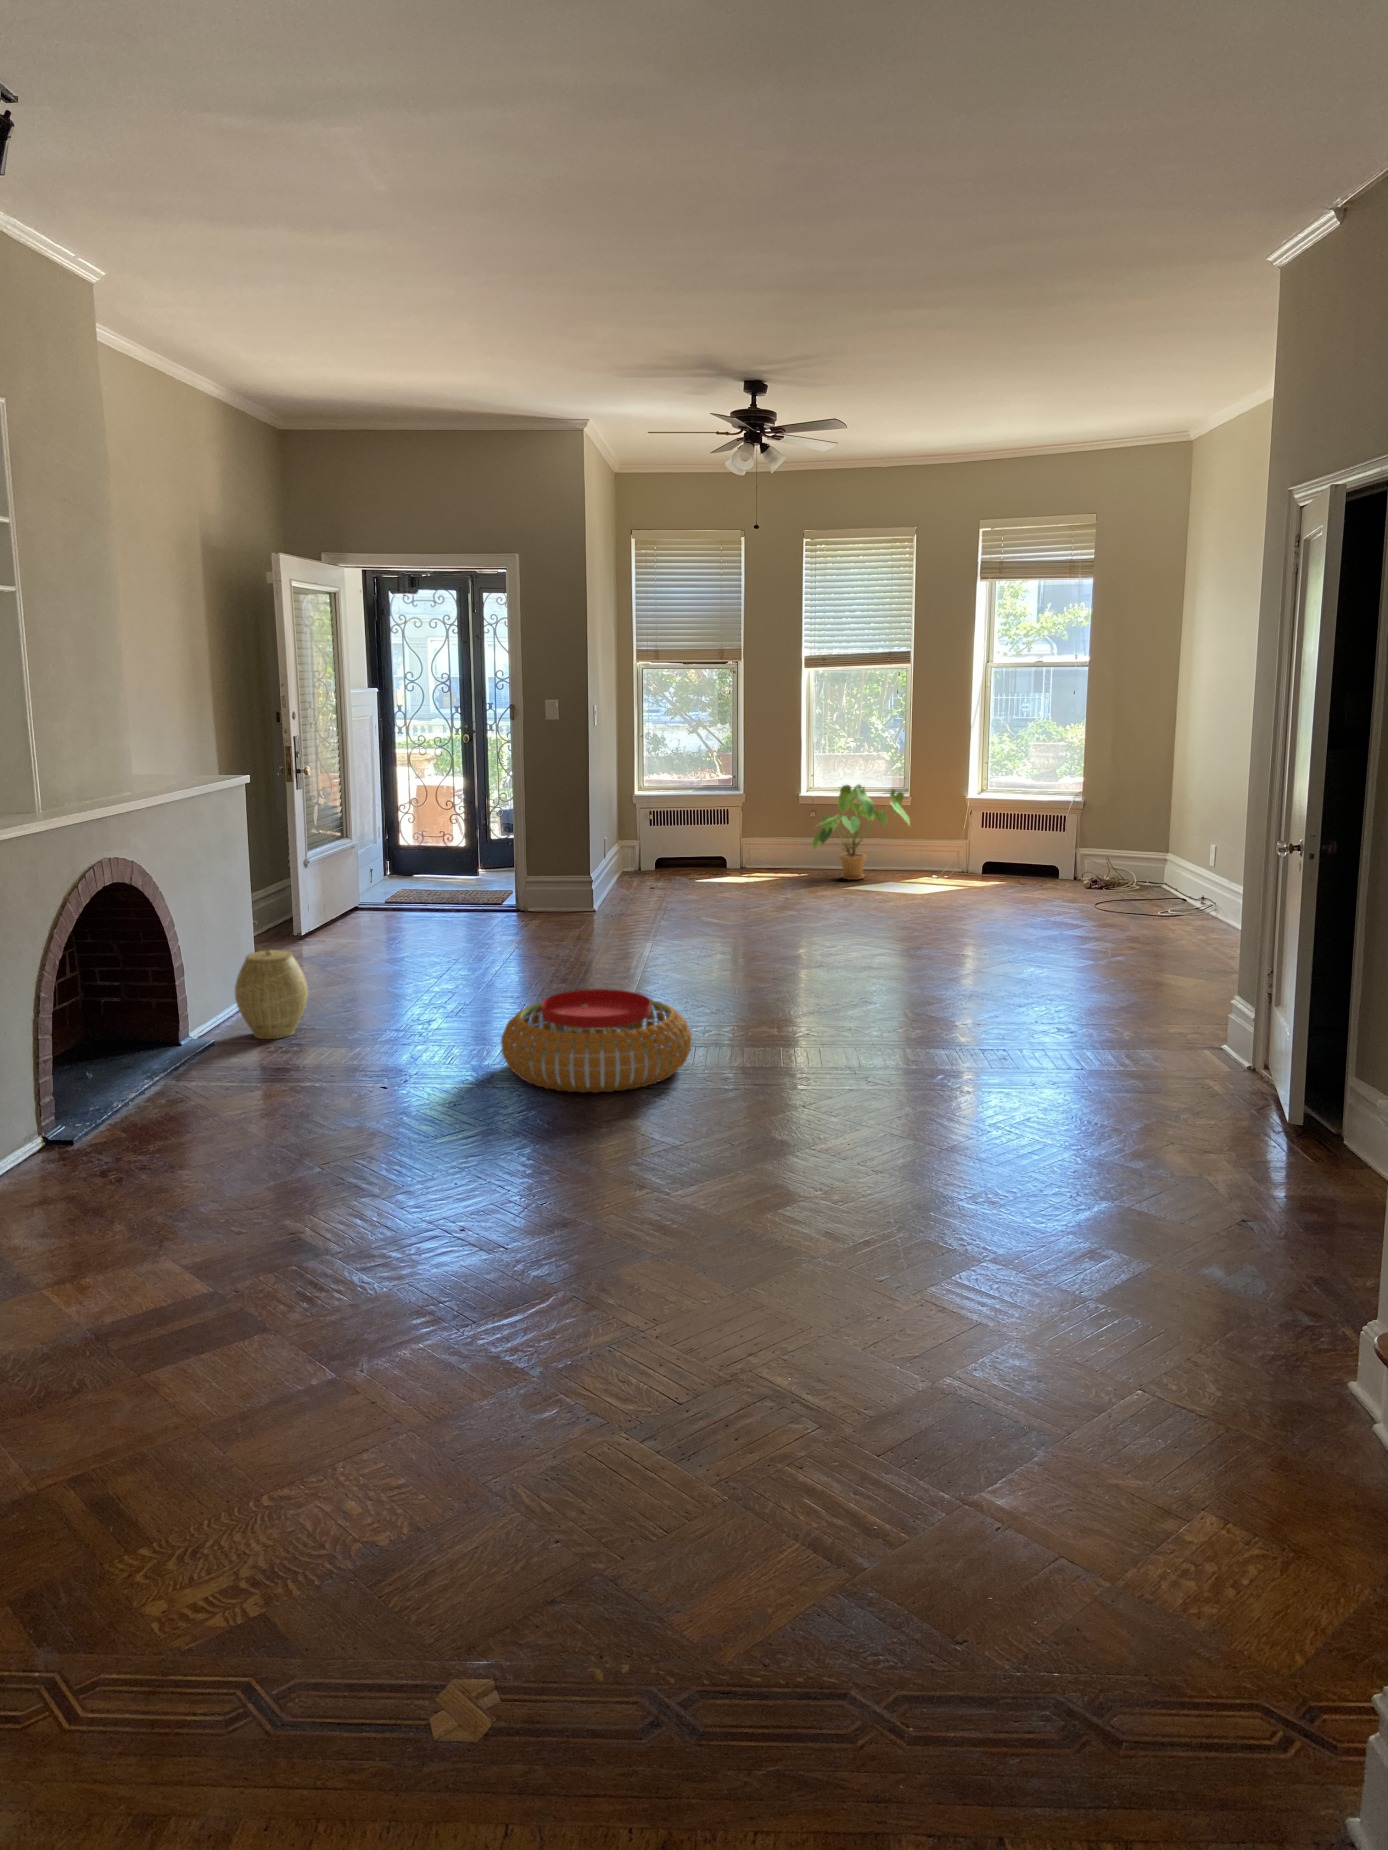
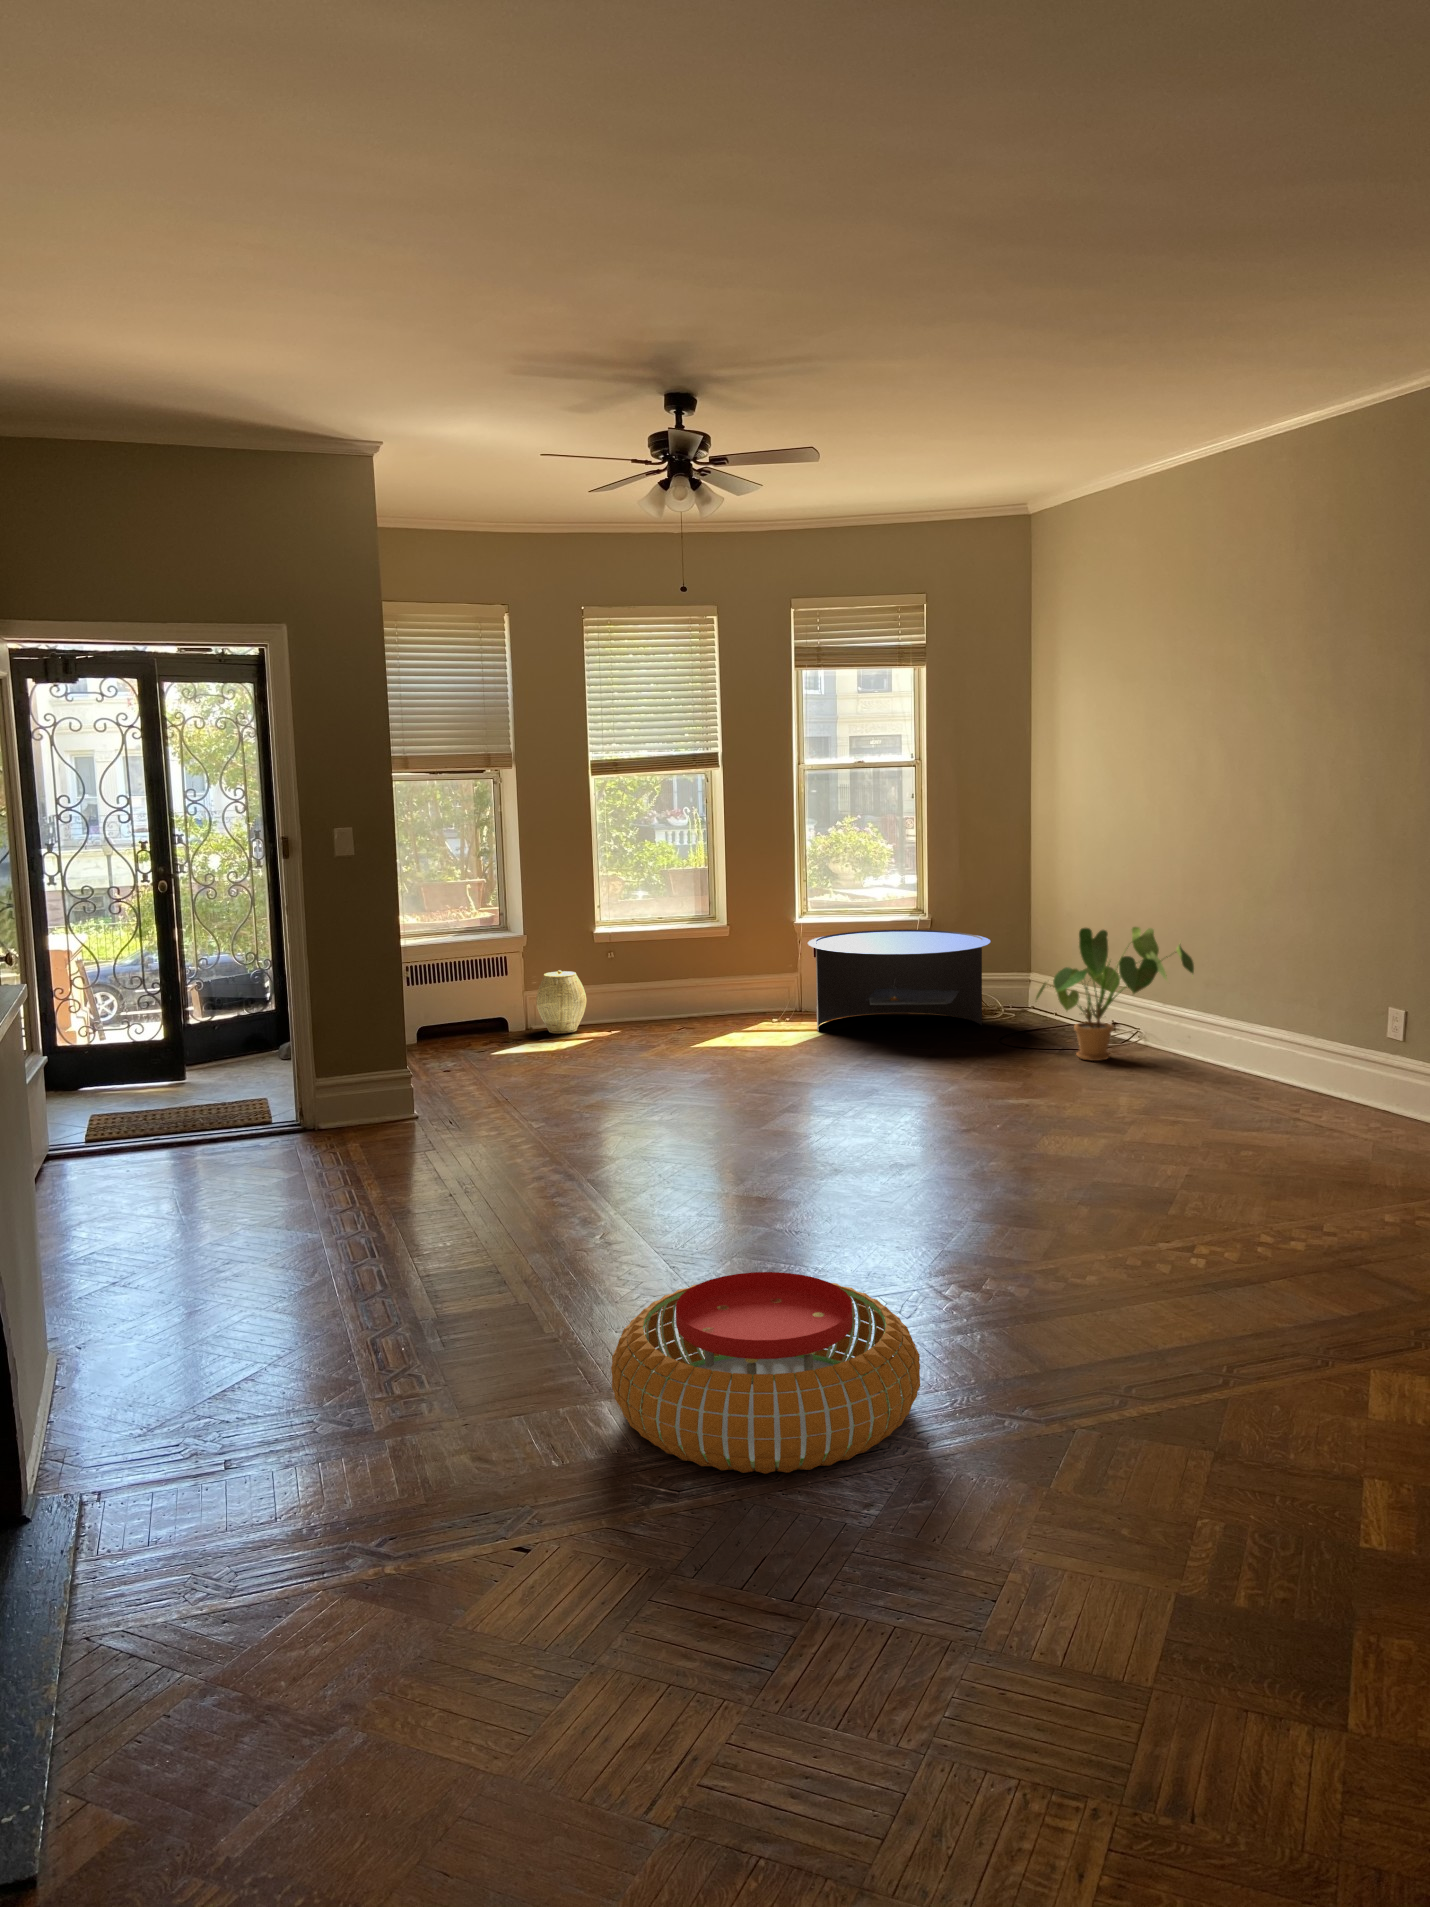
house plant: present [812,785,910,880] -> present [1036,927,1194,1061]
coffee table: none [954,808,1113,895] -> present [808,930,990,1030]
woven basket: present [235,950,308,1039] -> present [536,970,586,1033]

